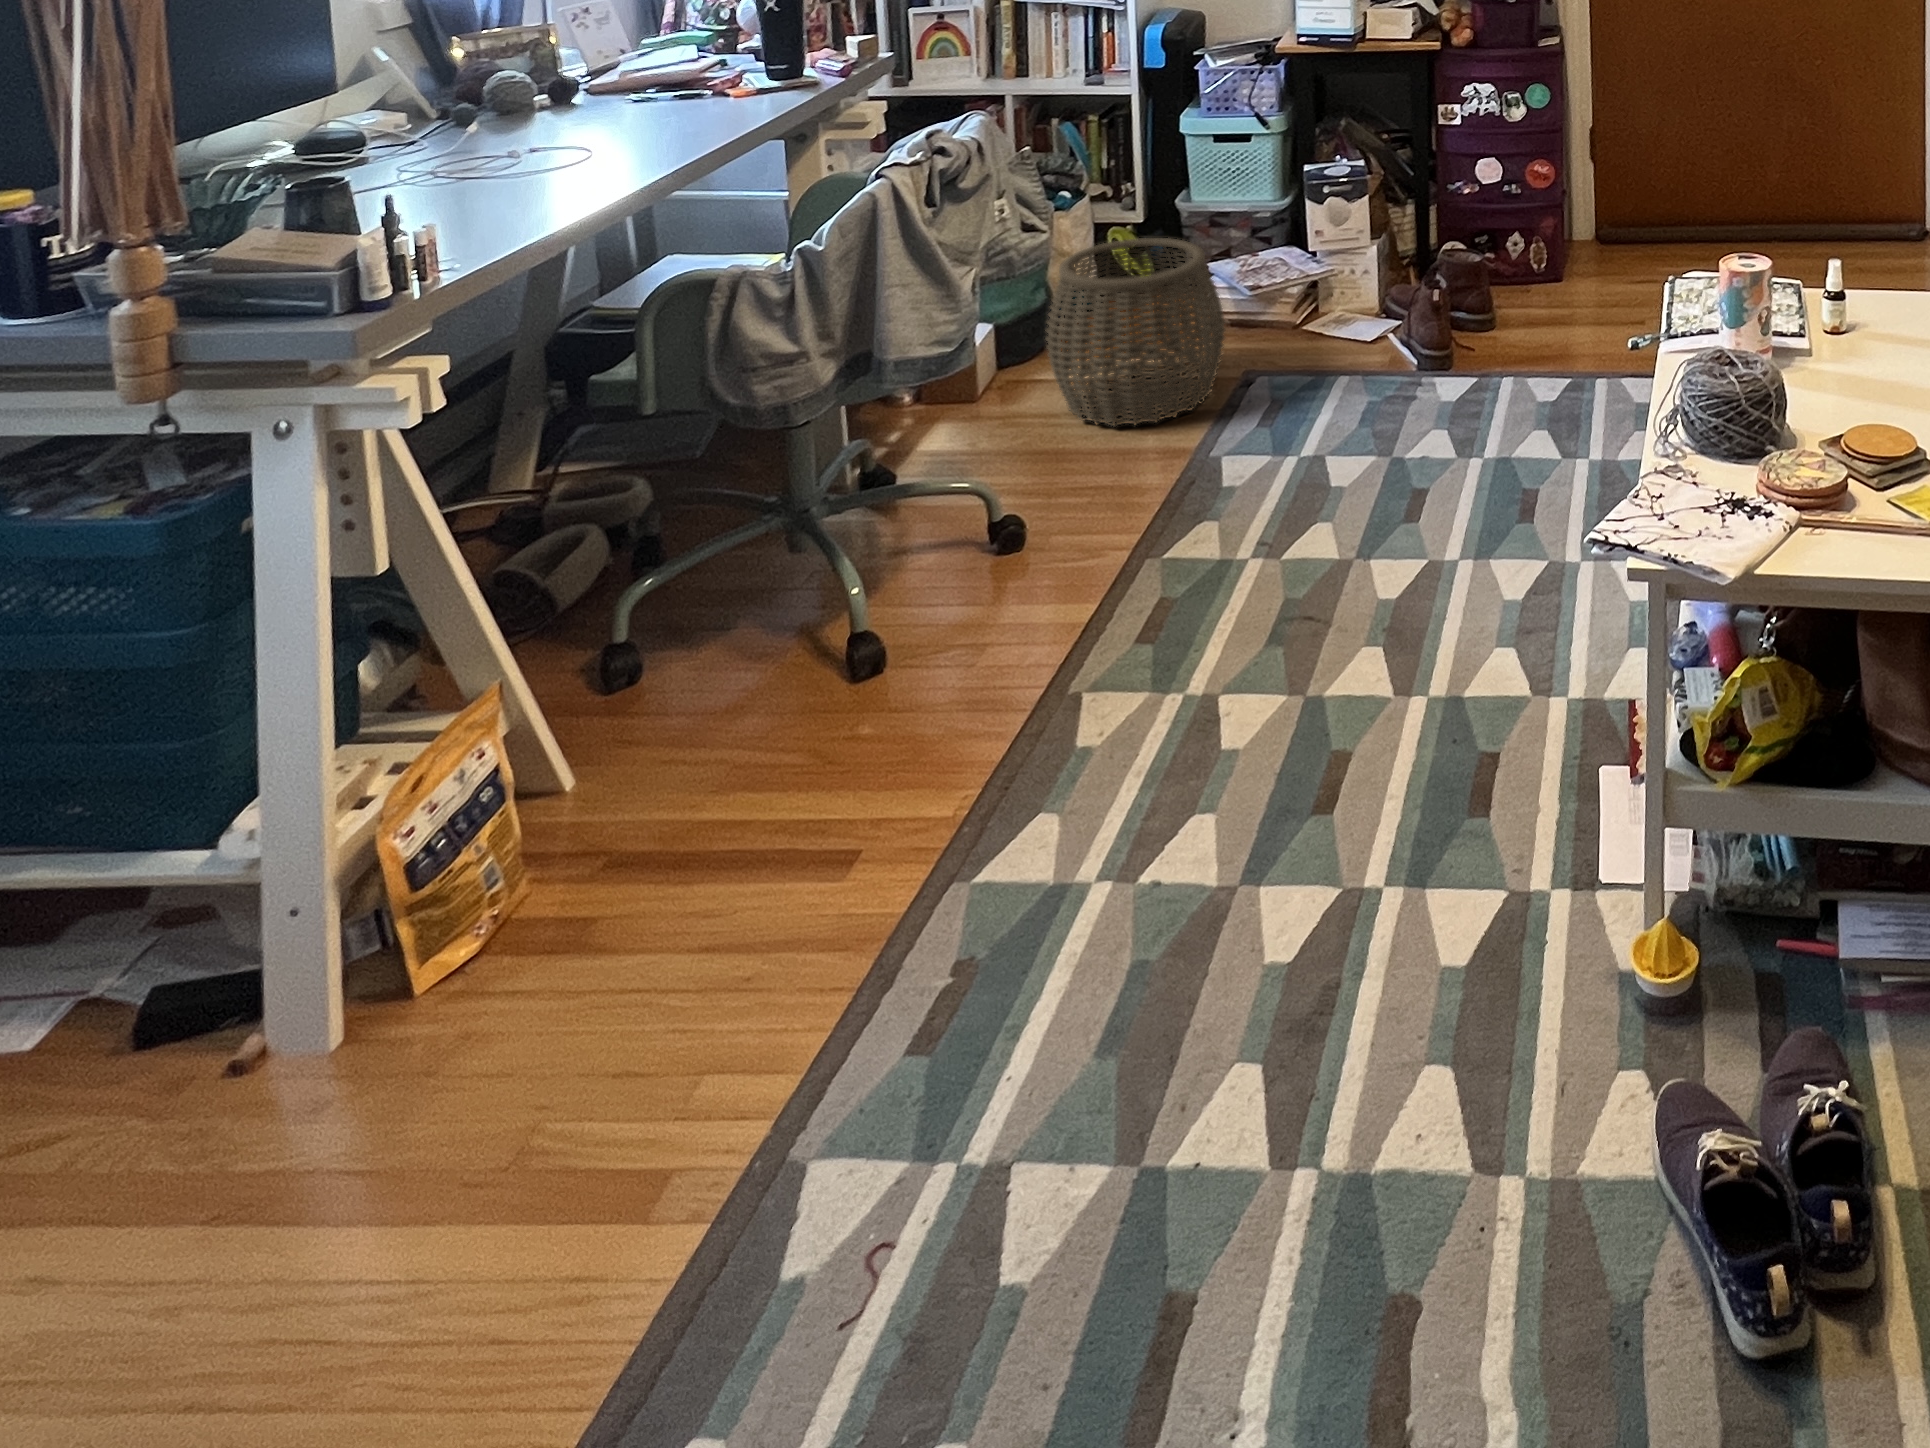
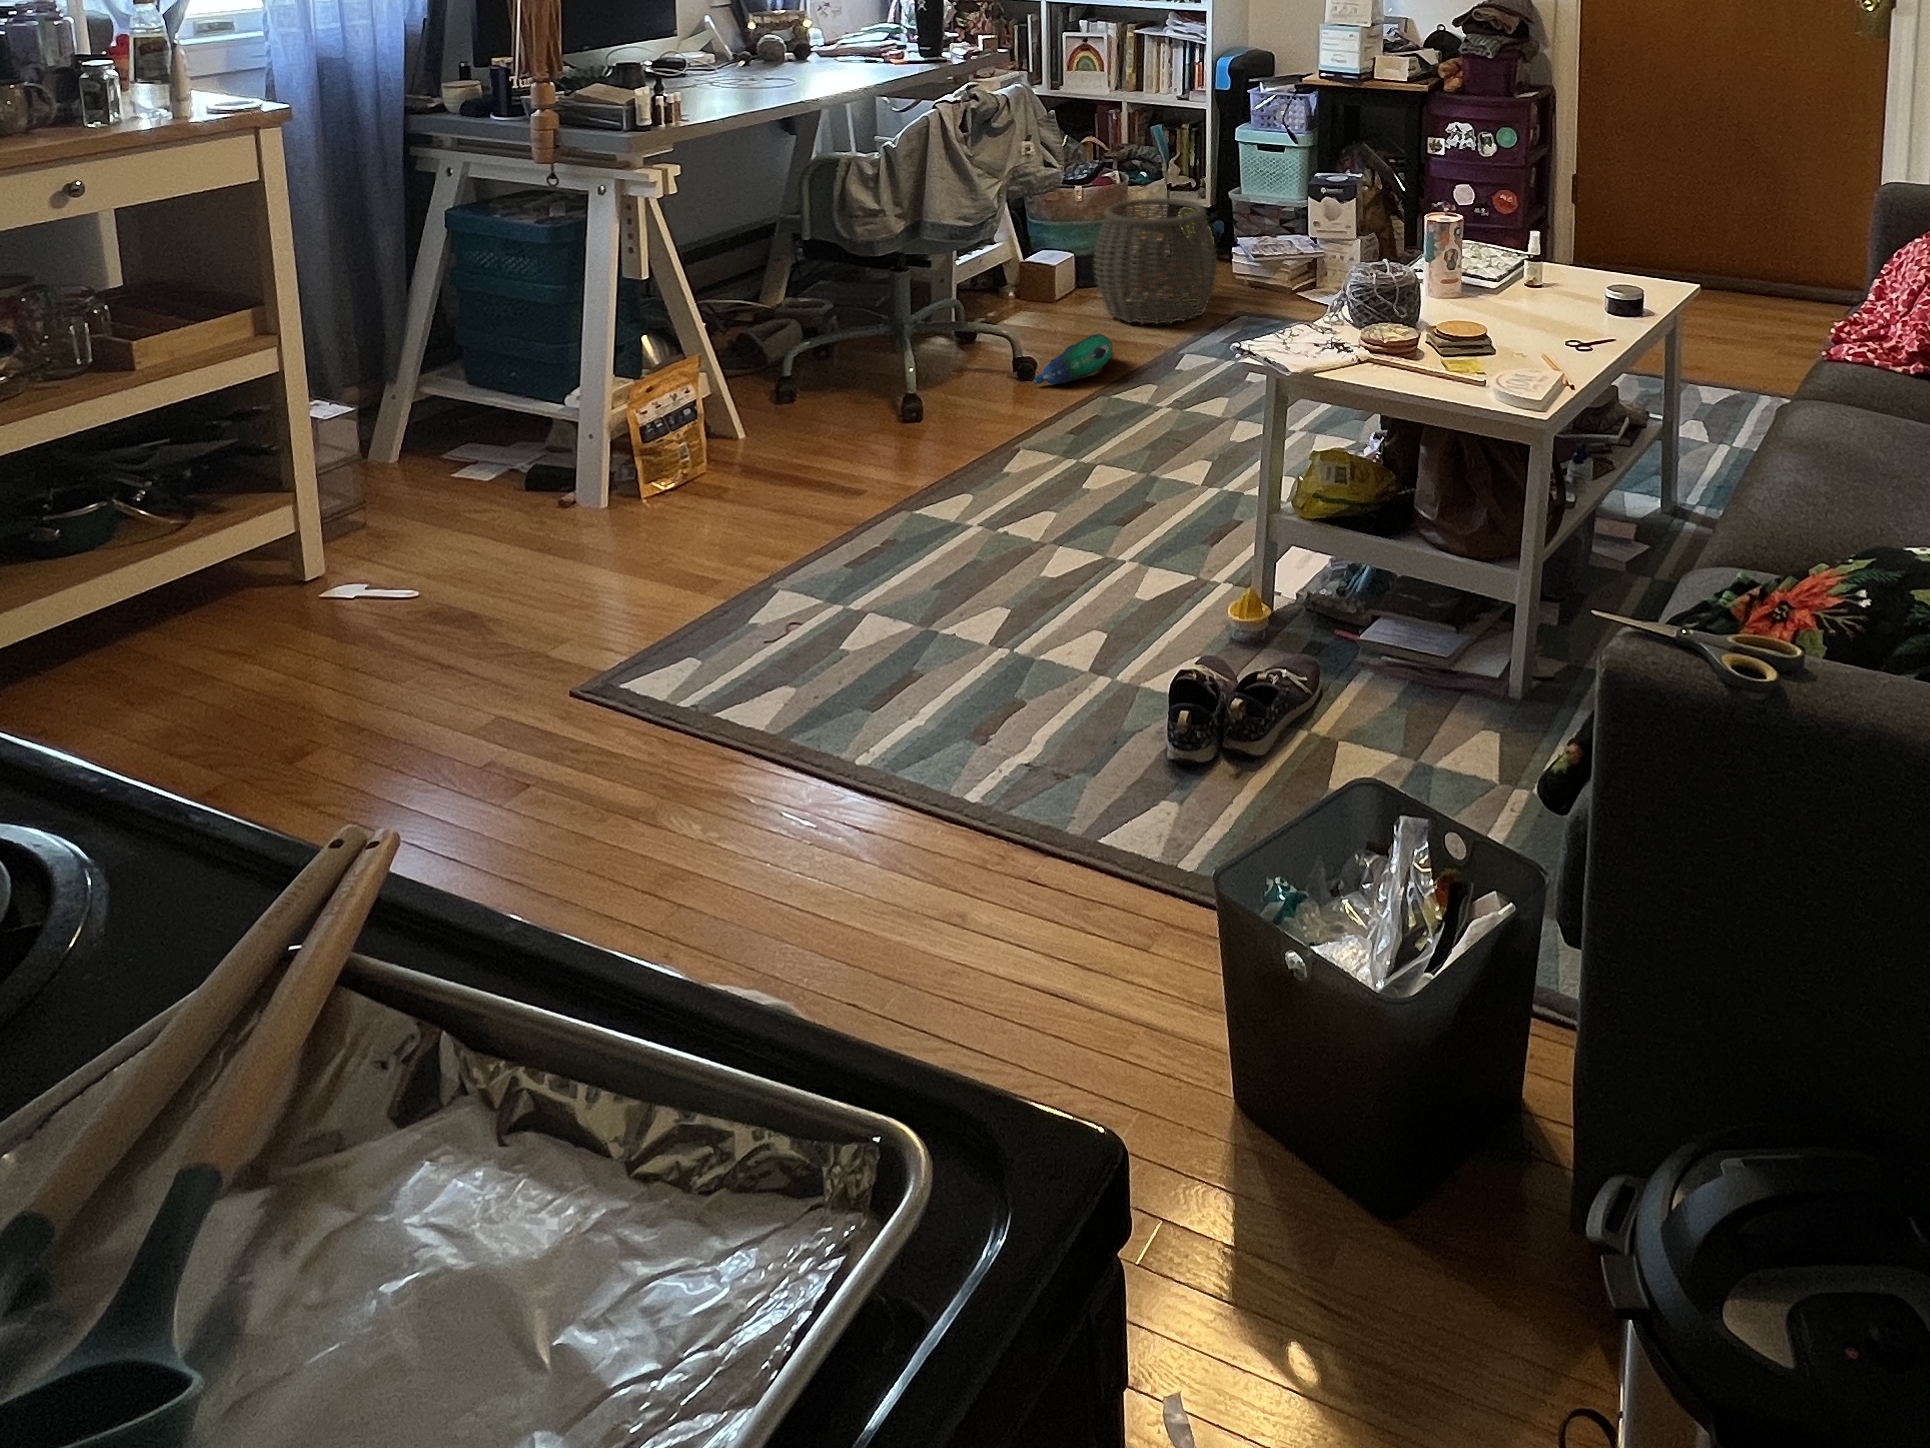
plush toy: none [1033,464,1137,565] -> present [1033,334,1113,384]

